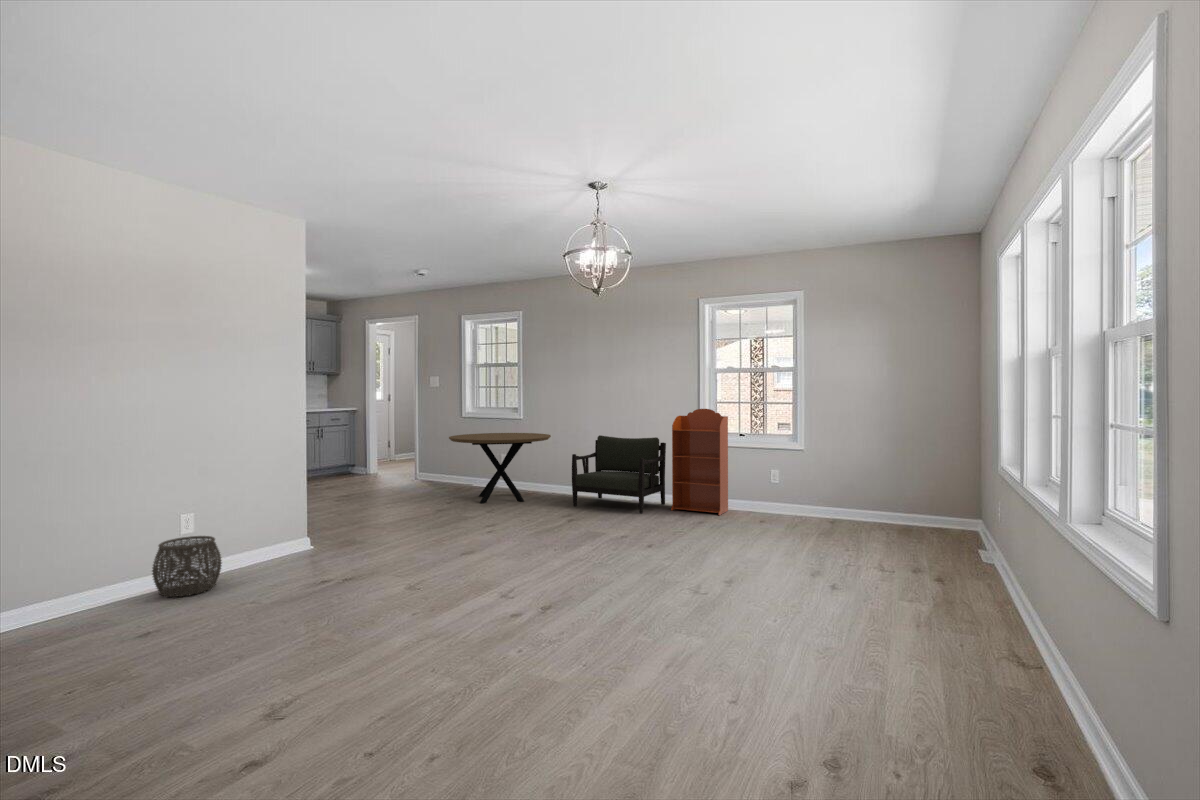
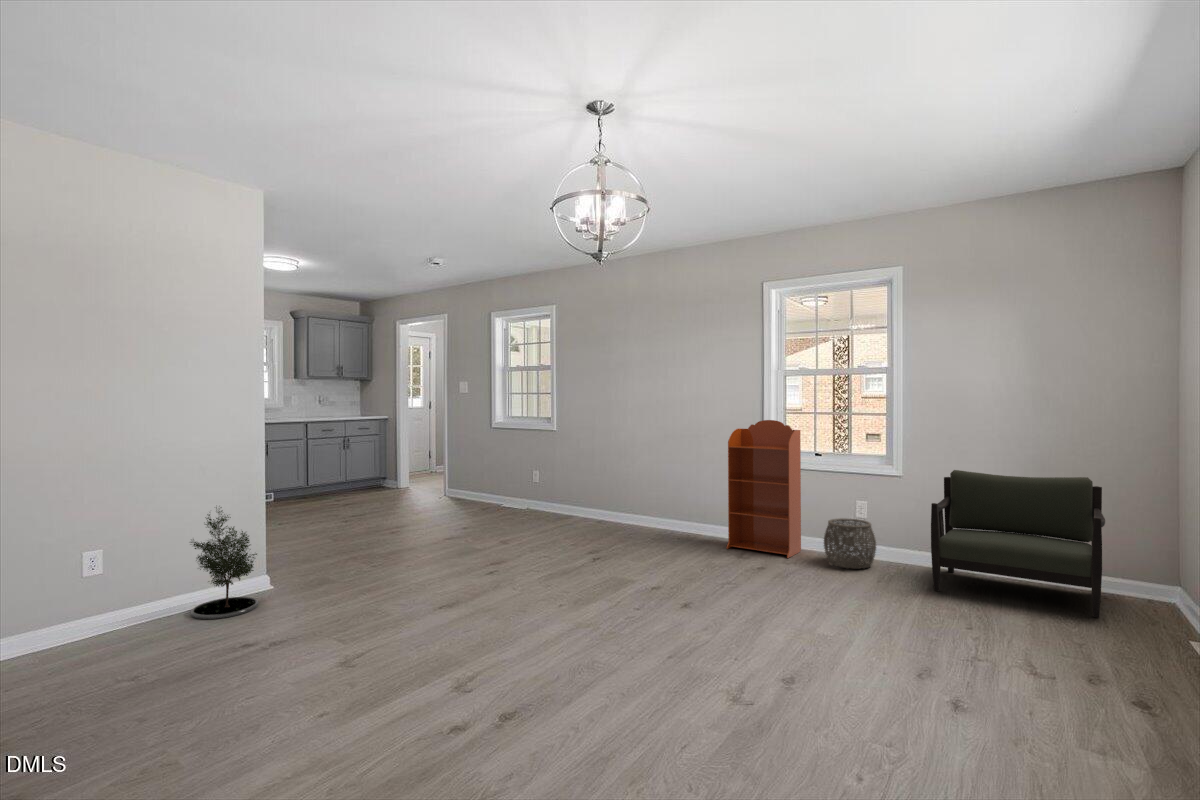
dining table: present [449,433,551,503] -> none [465,447,585,531]
armchair: present [572,435,666,513] -> present [931,470,1105,617]
potted tree: none [256,479,313,570] -> present [190,507,259,619]
woven basket: present [152,536,222,597] -> present [824,518,876,569]

